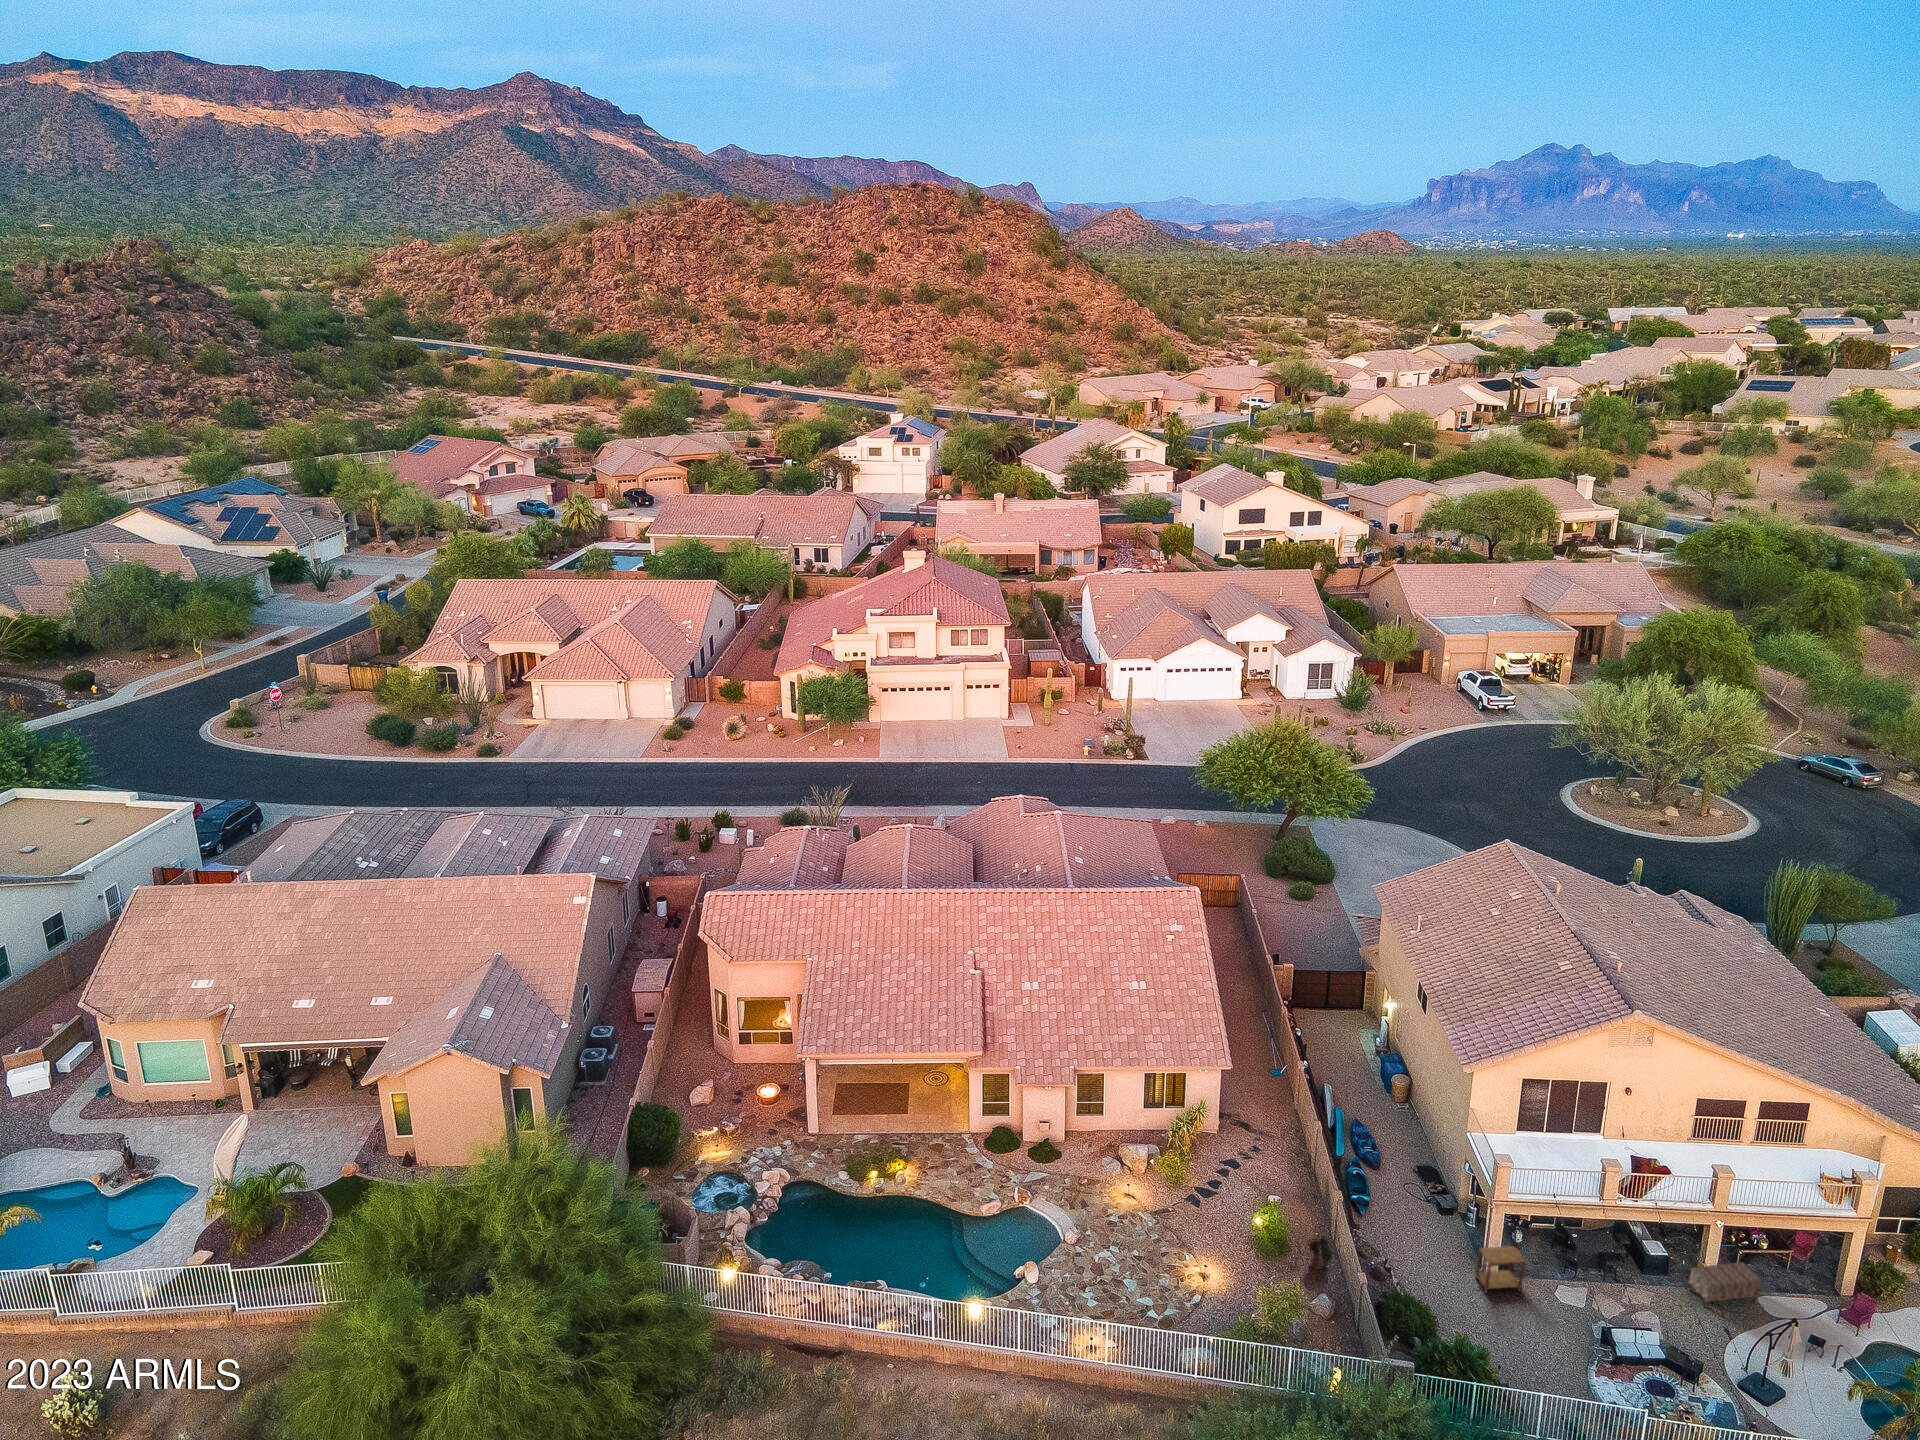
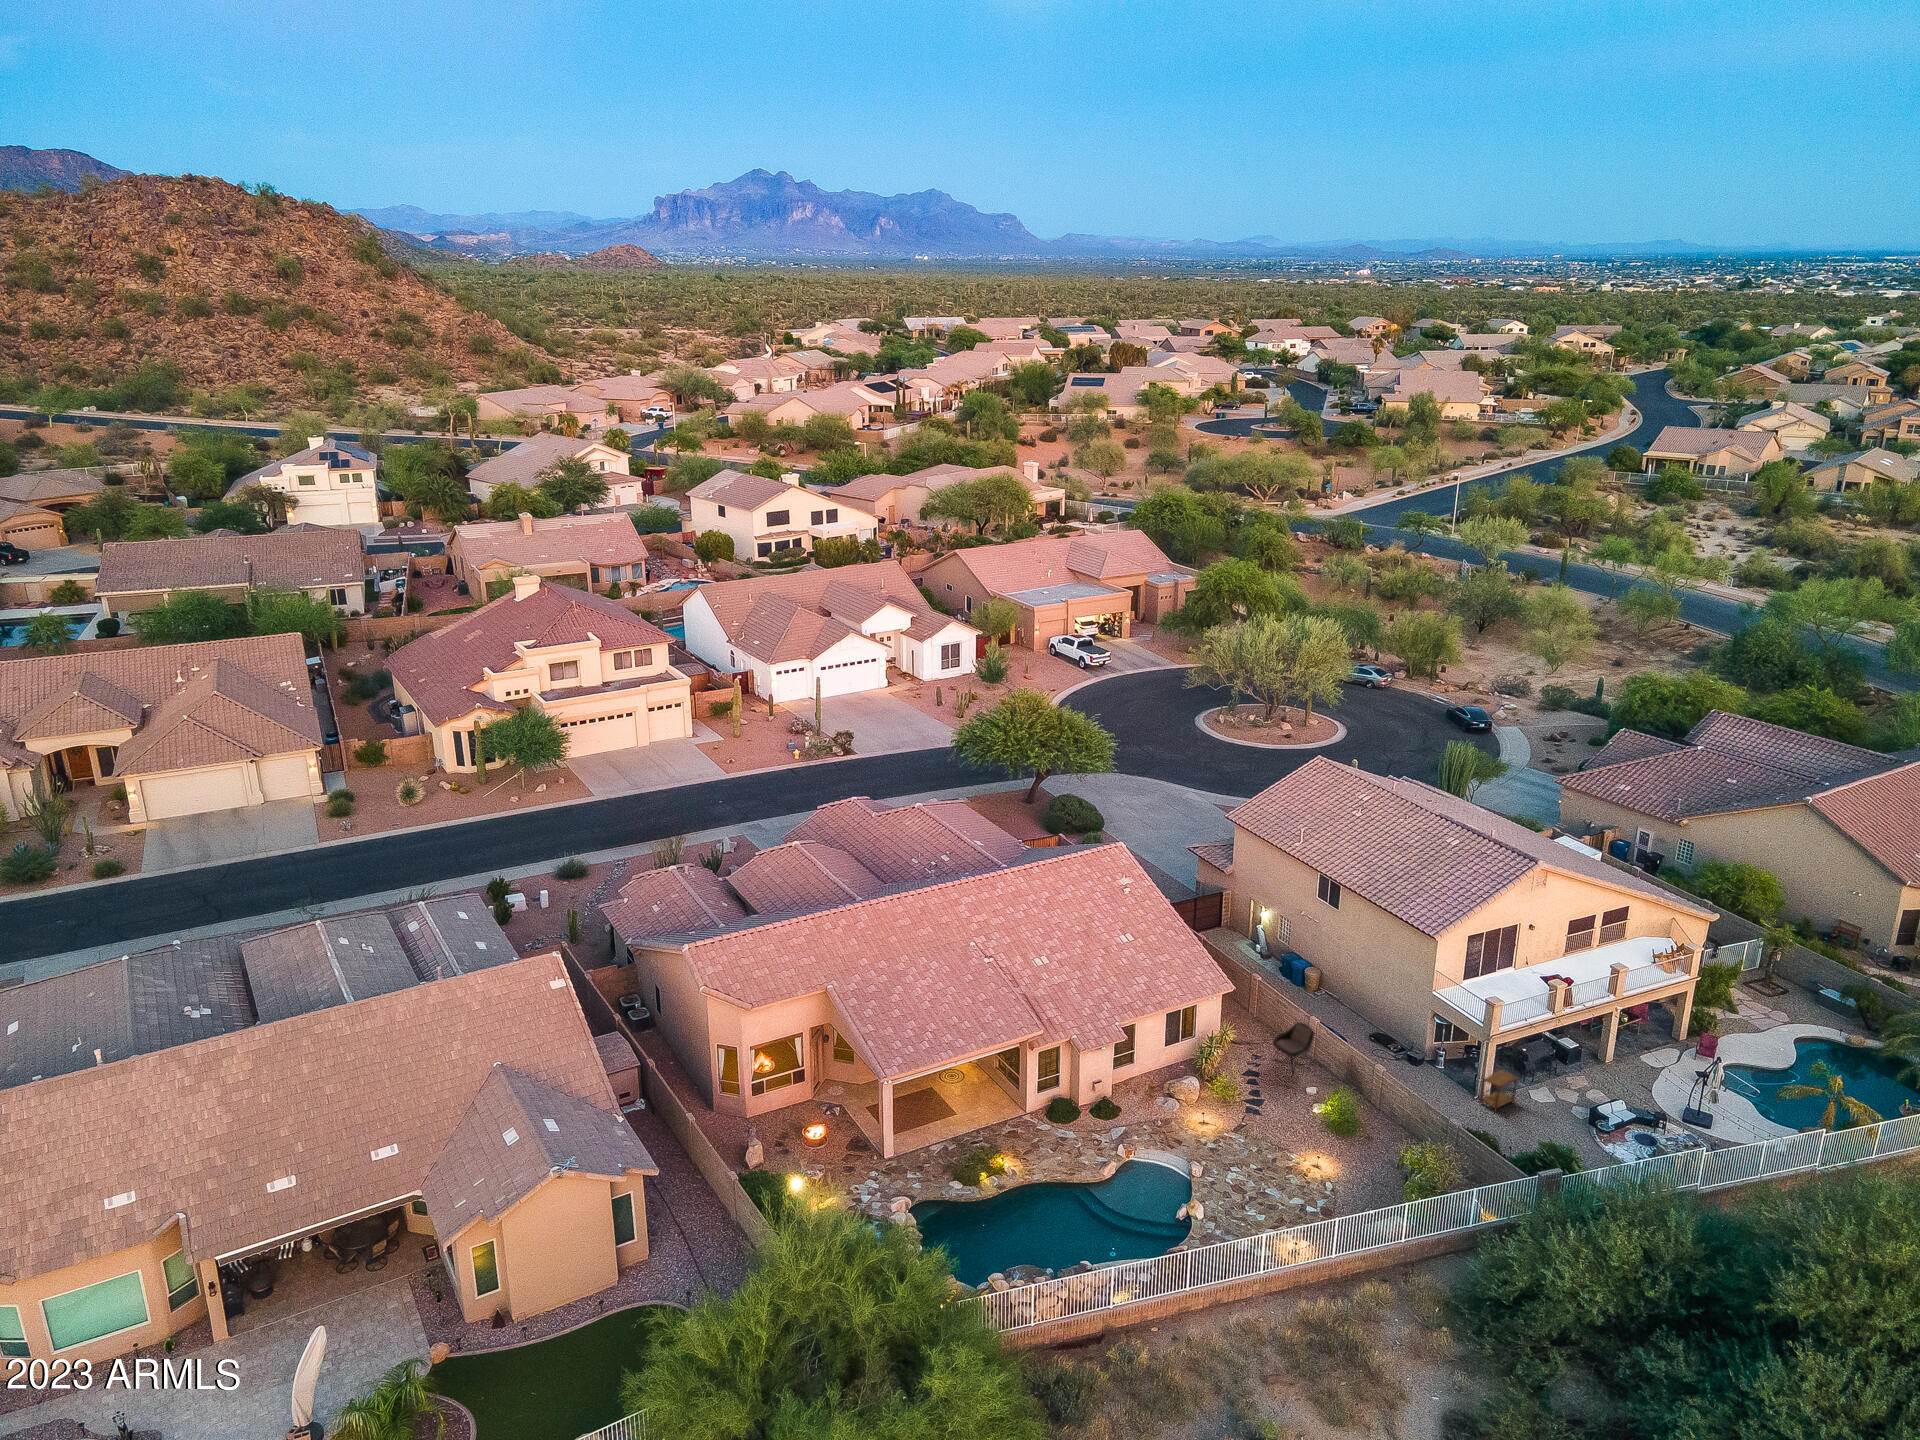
lounge chair: none [1266,1120,1311,1174] -> present [1273,1022,1314,1065]
potted plant: present [1308,1236,1333,1270] -> none [1372,1102,1396,1134]
bench: present [1689,1262,1762,1307] -> none [1602,1037,1646,1076]

